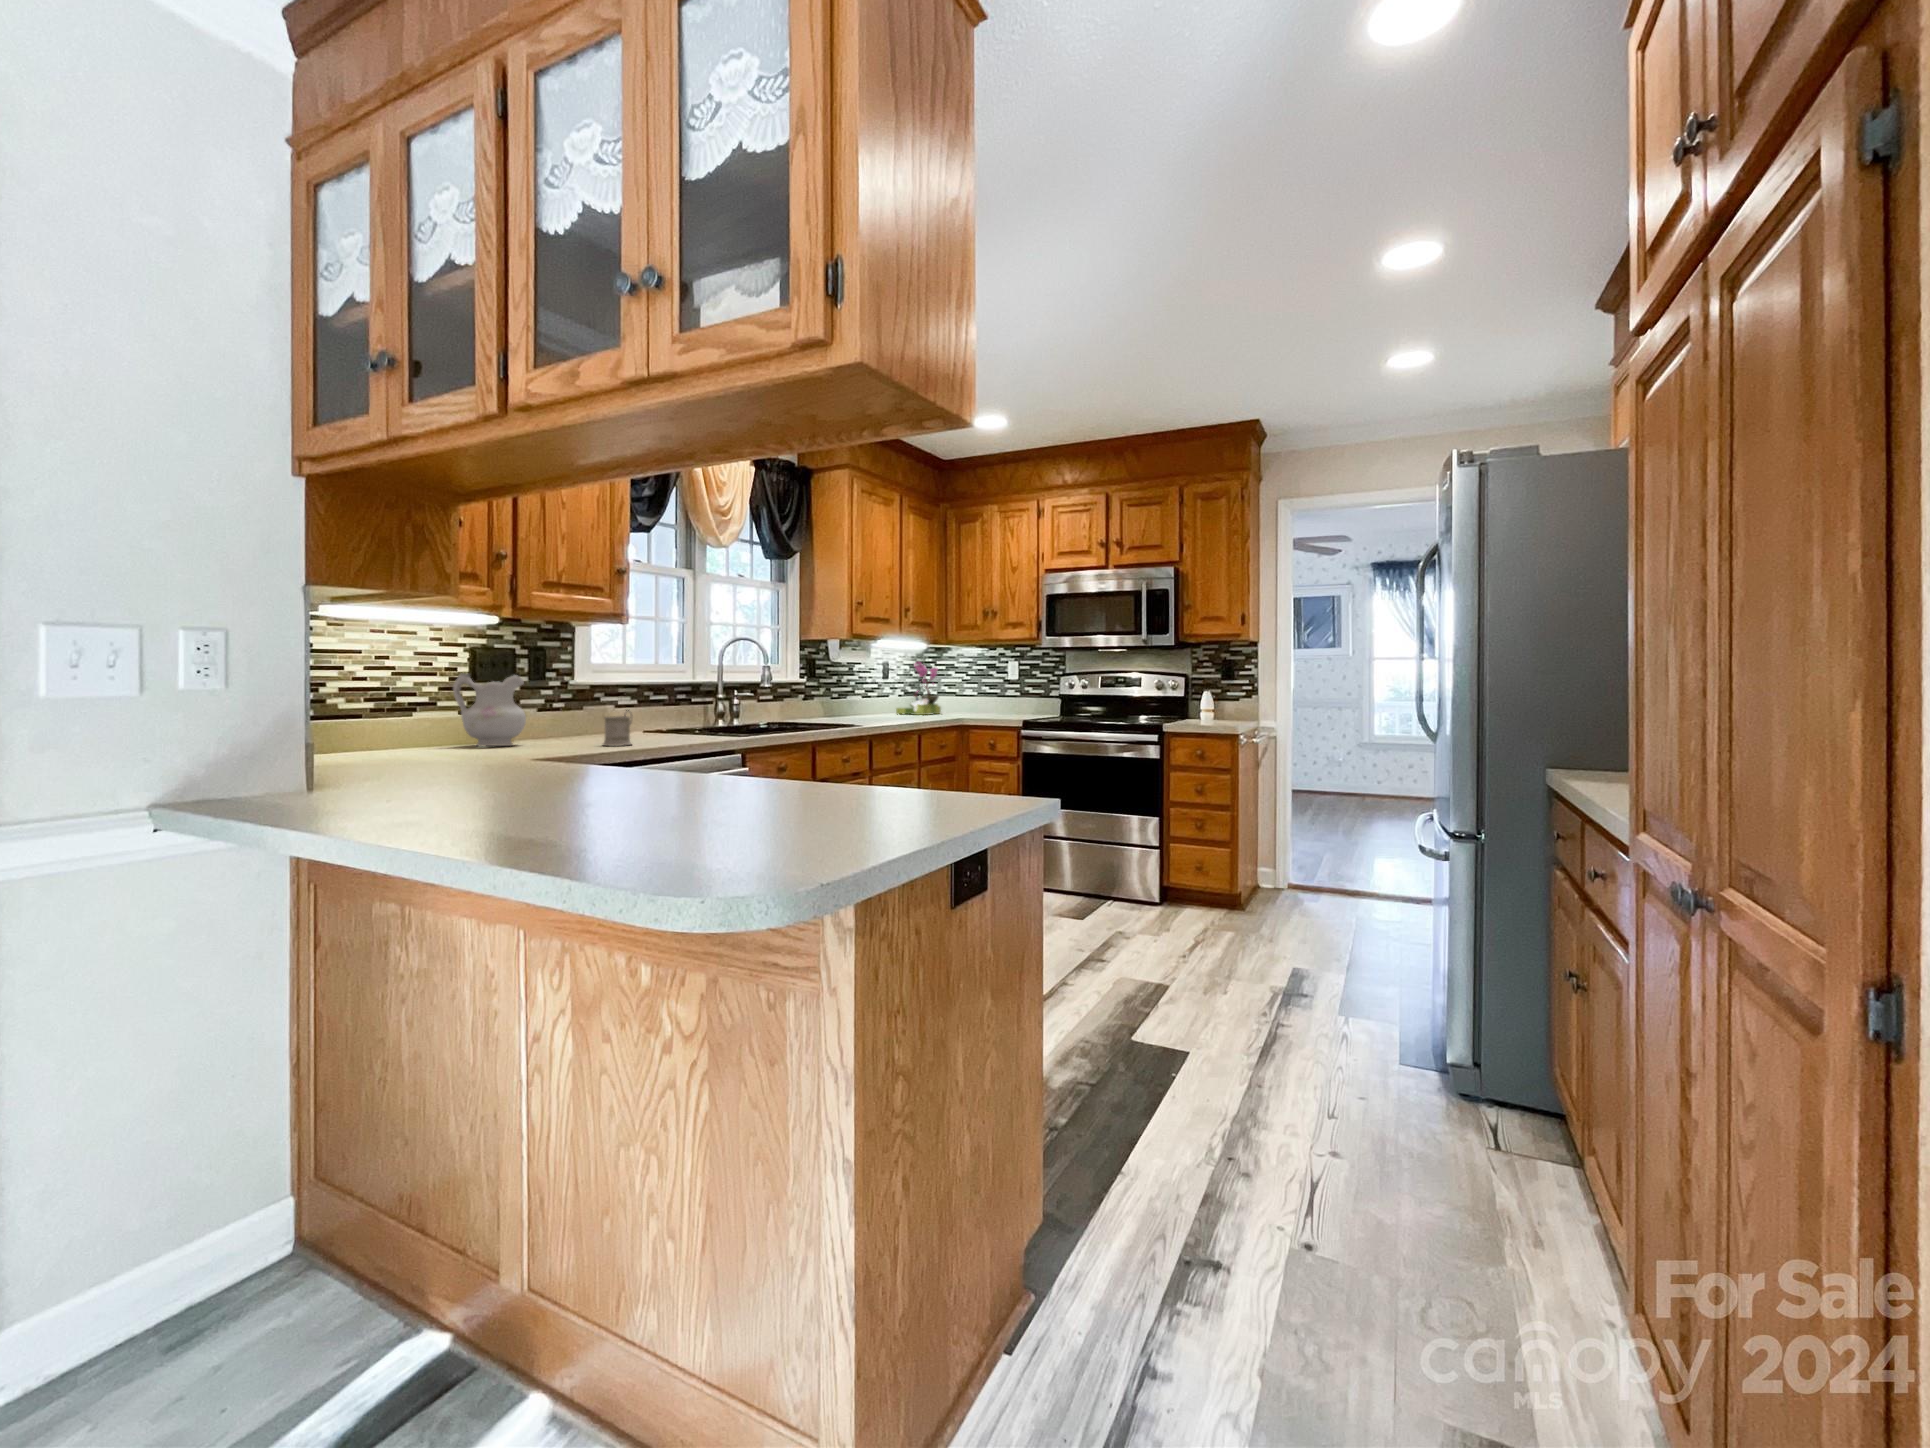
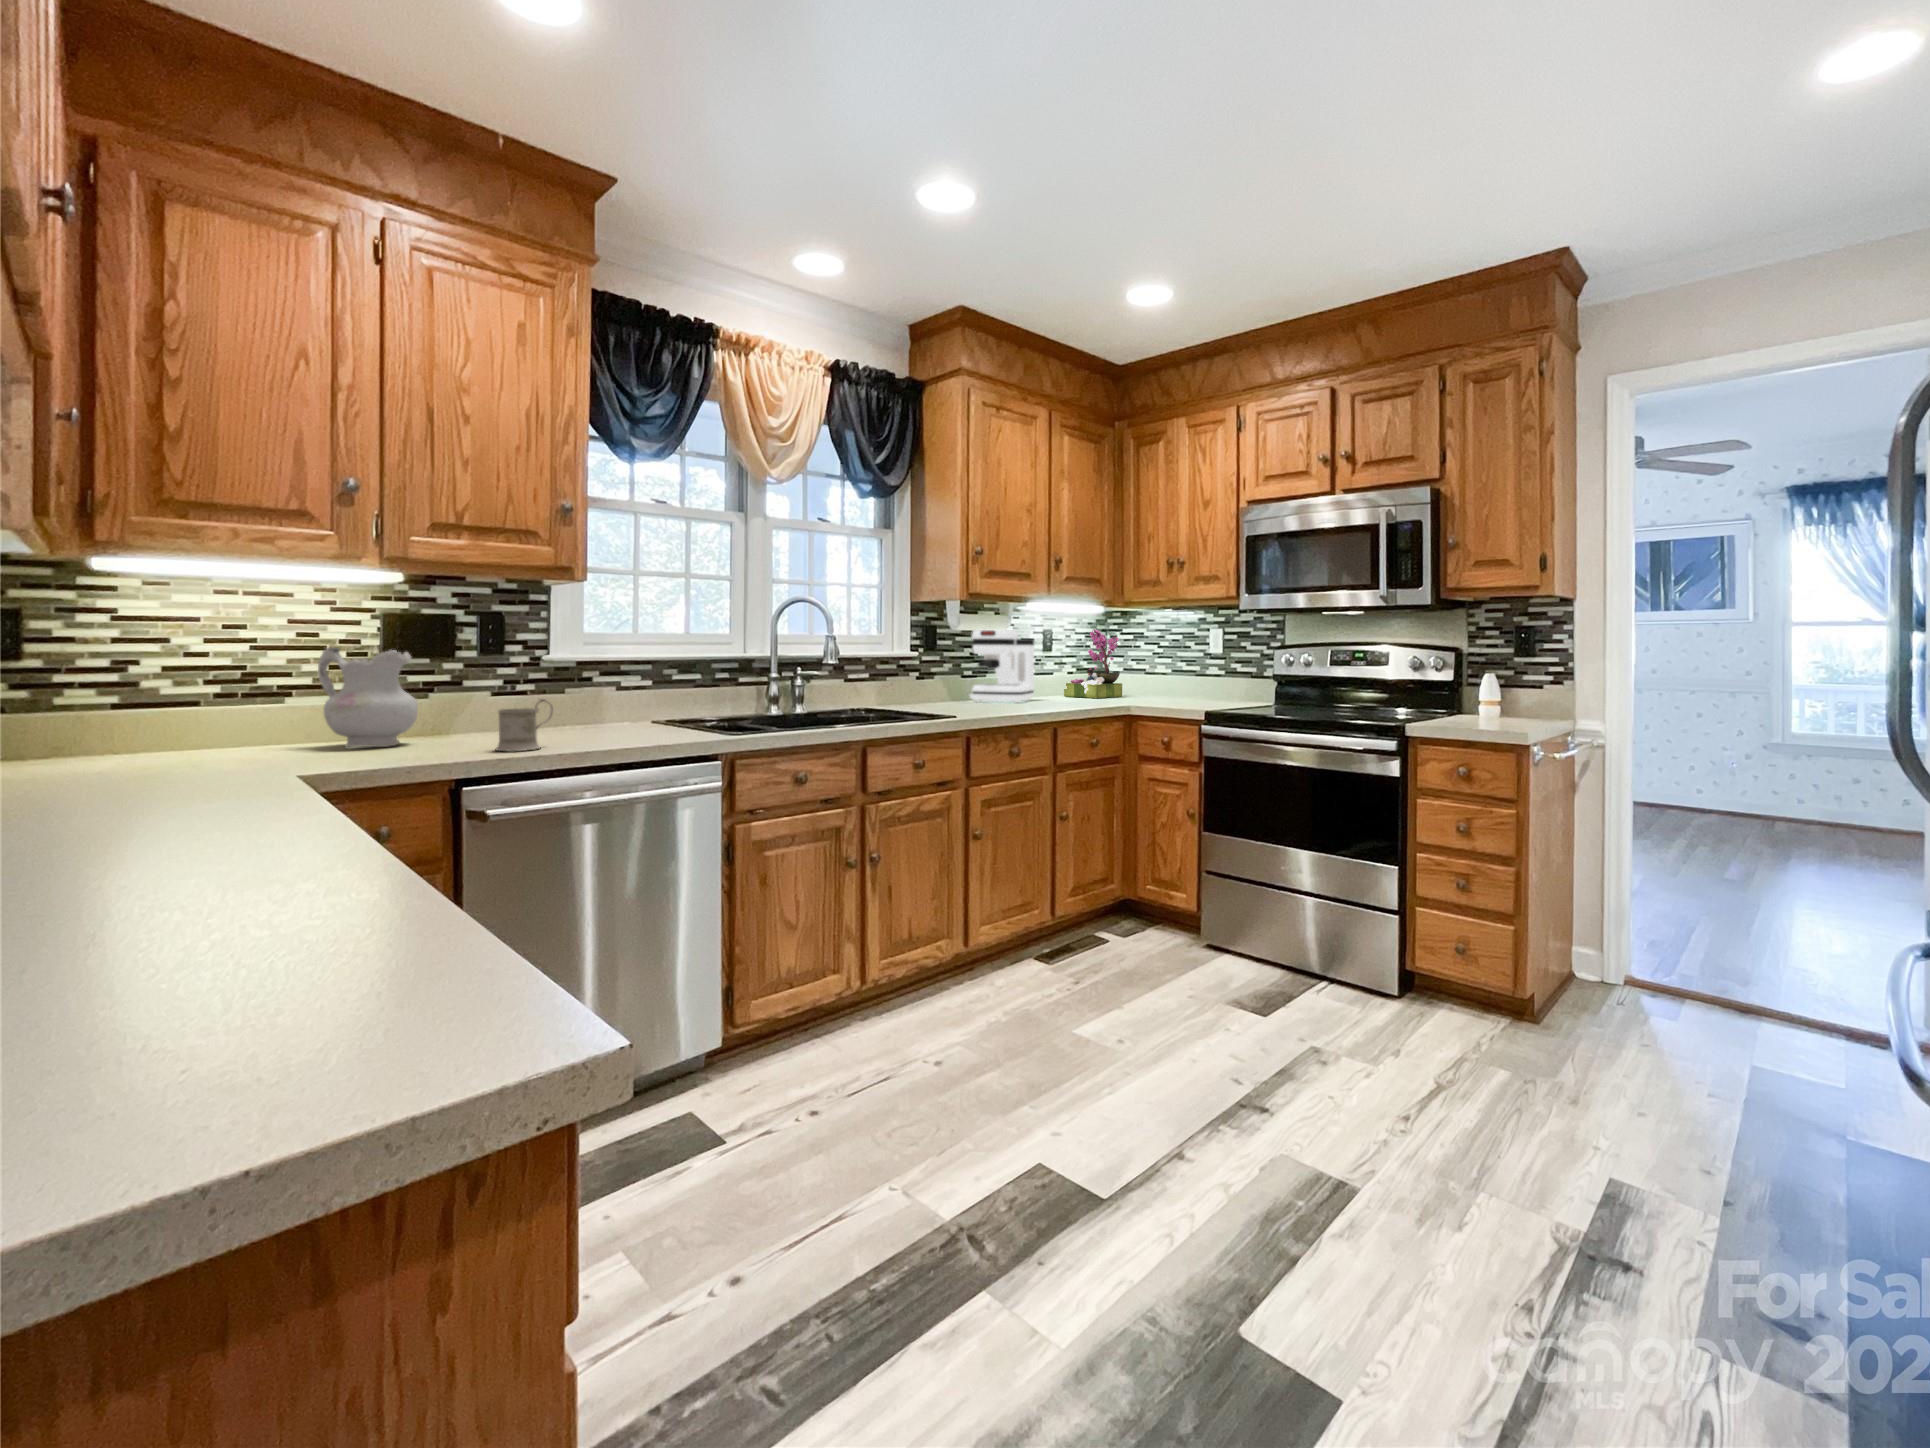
coffee maker: none [835,661,882,718] -> present [970,630,1034,703]

